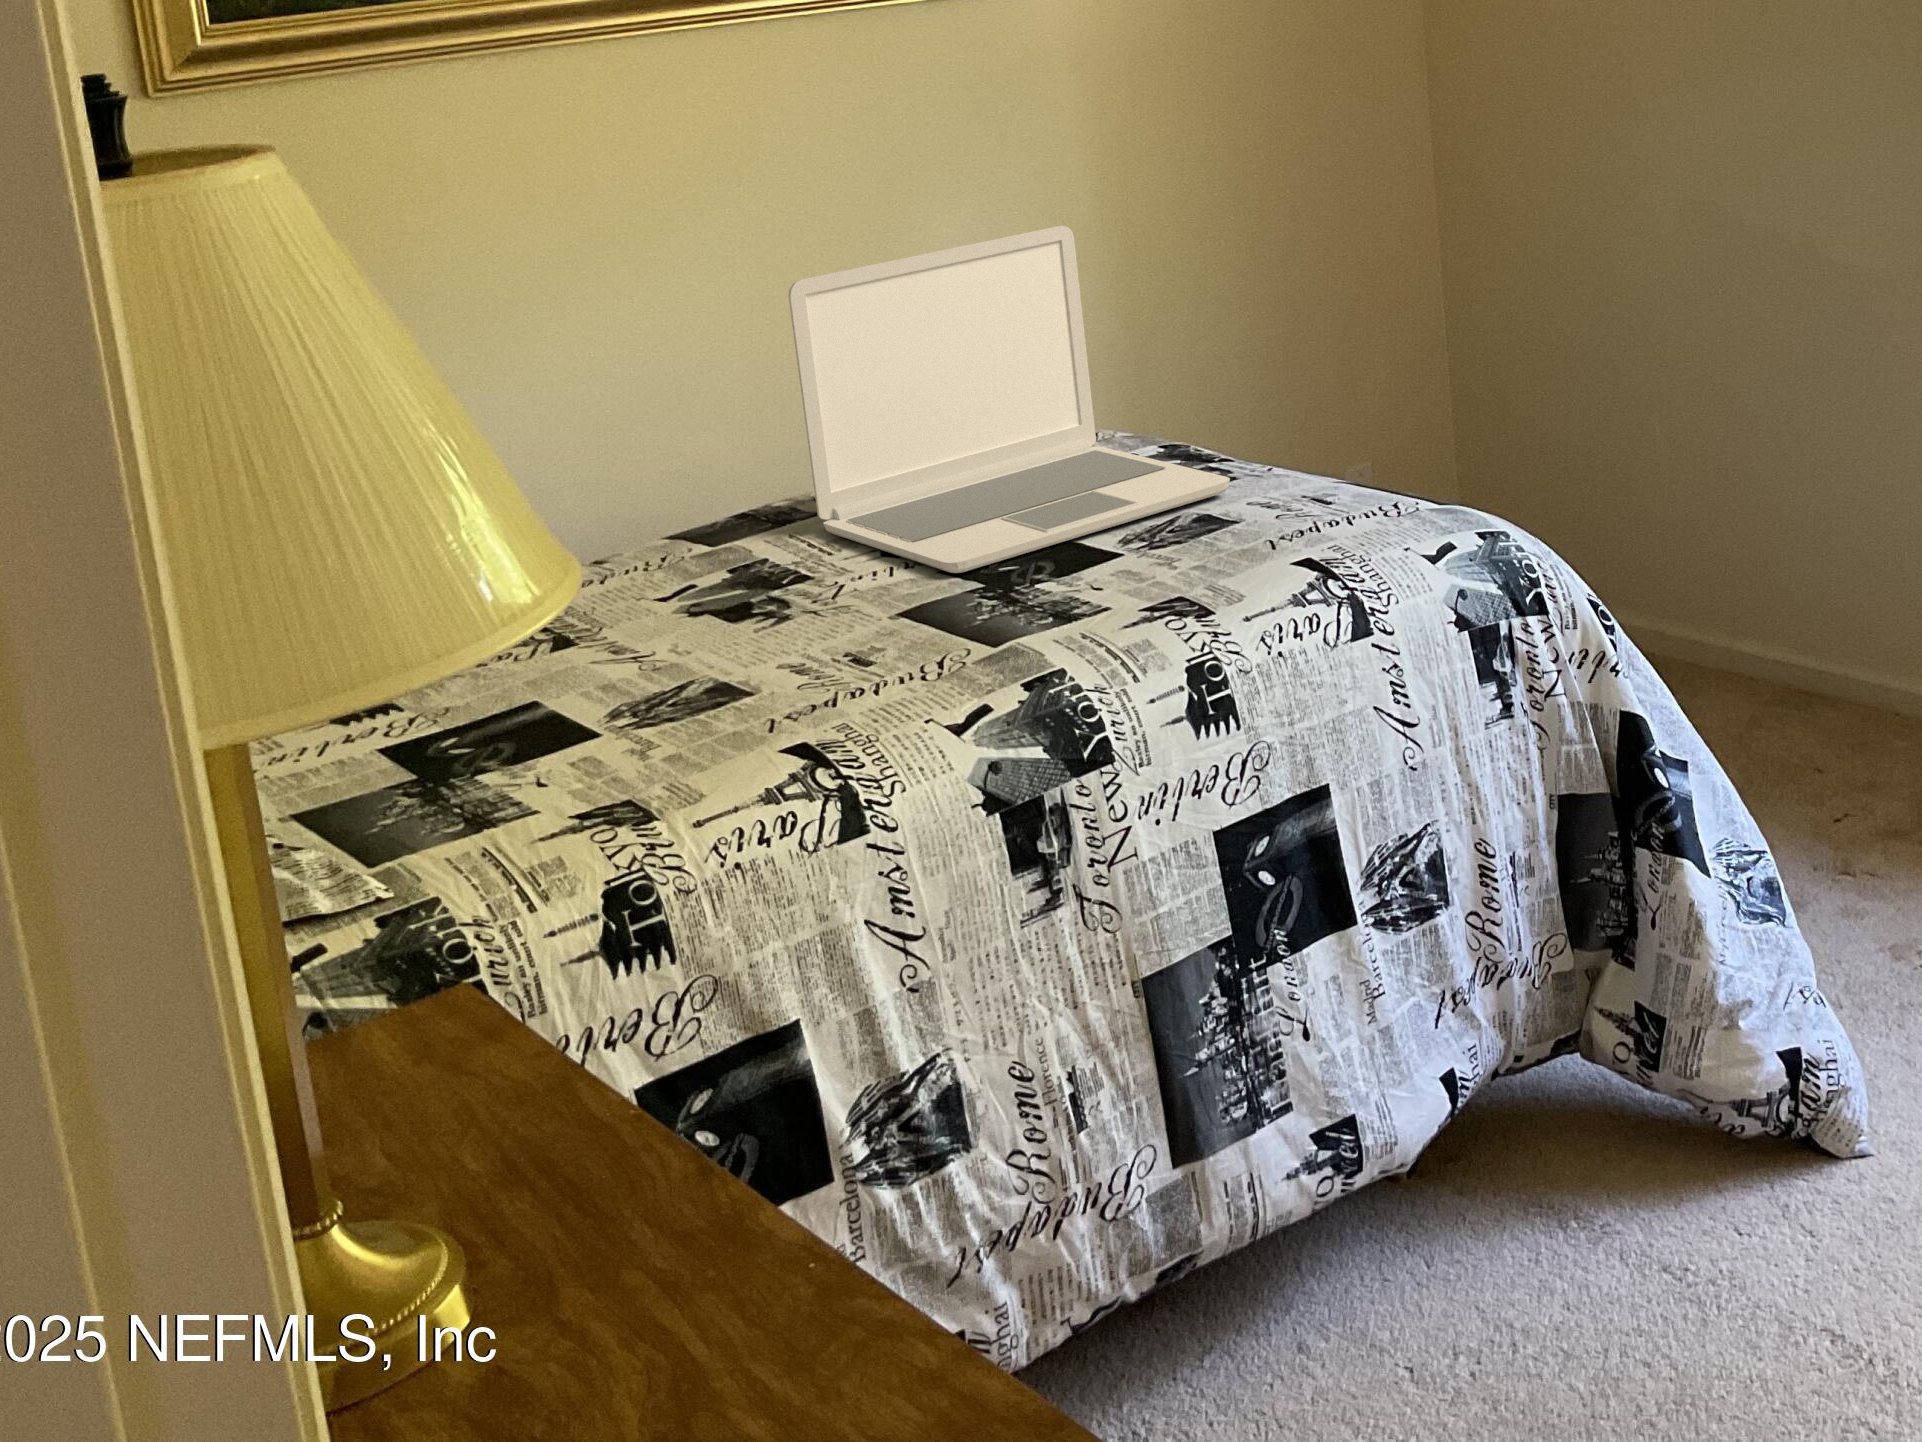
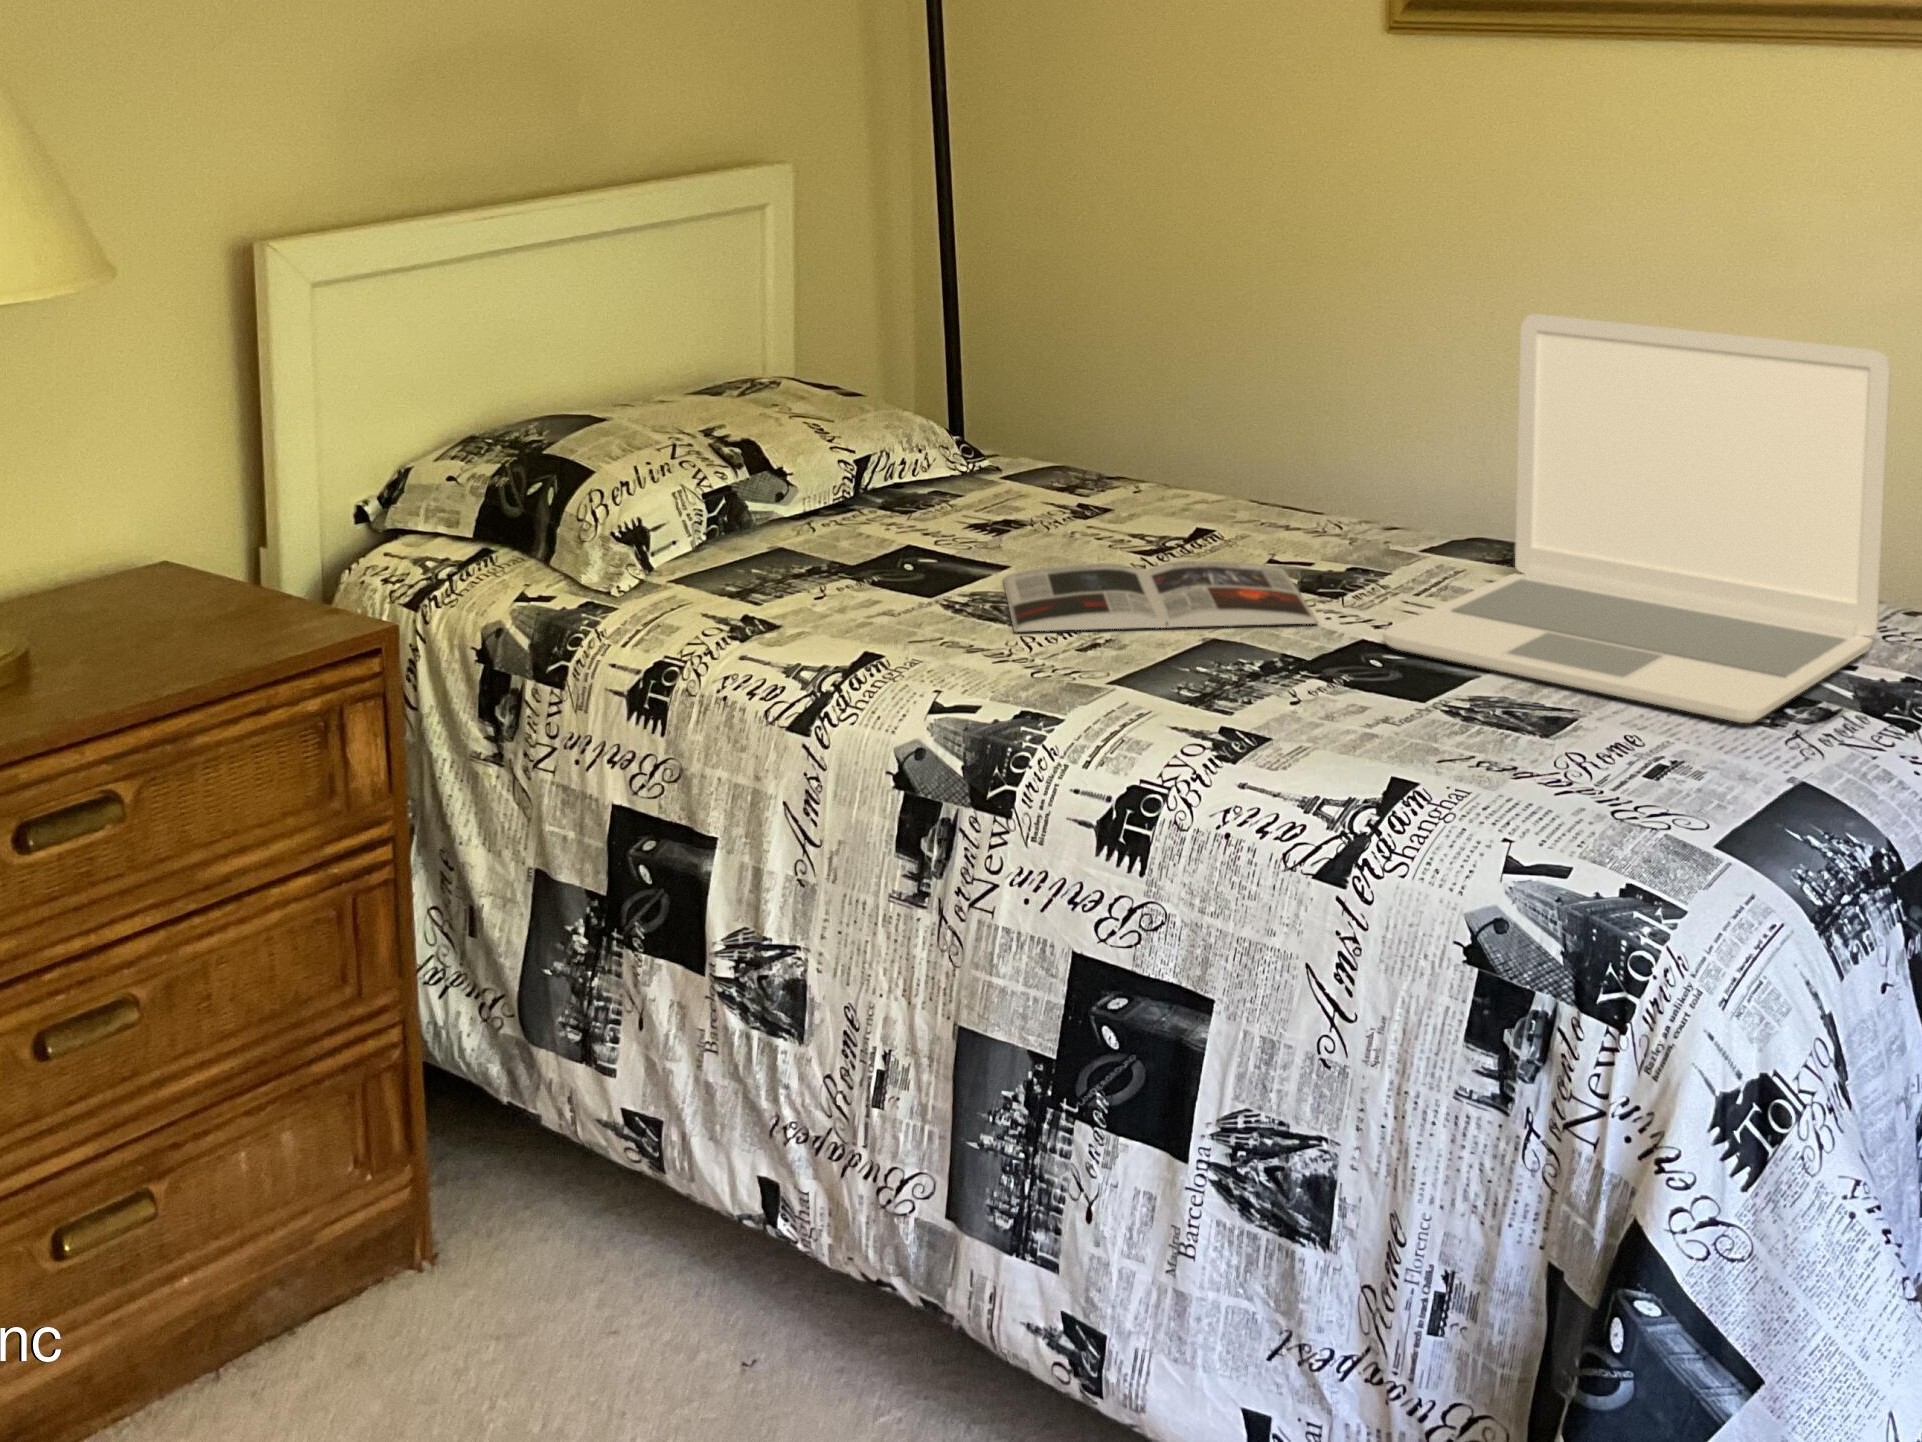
magazine: none [568,591,865,709] -> present [1003,561,1318,632]

